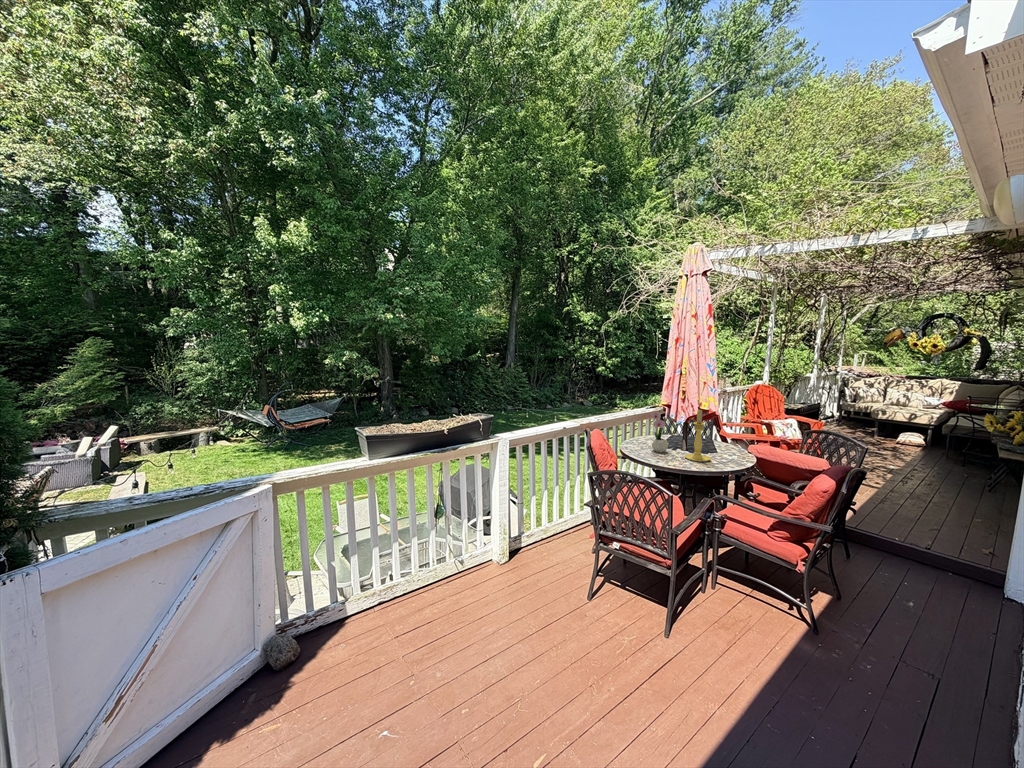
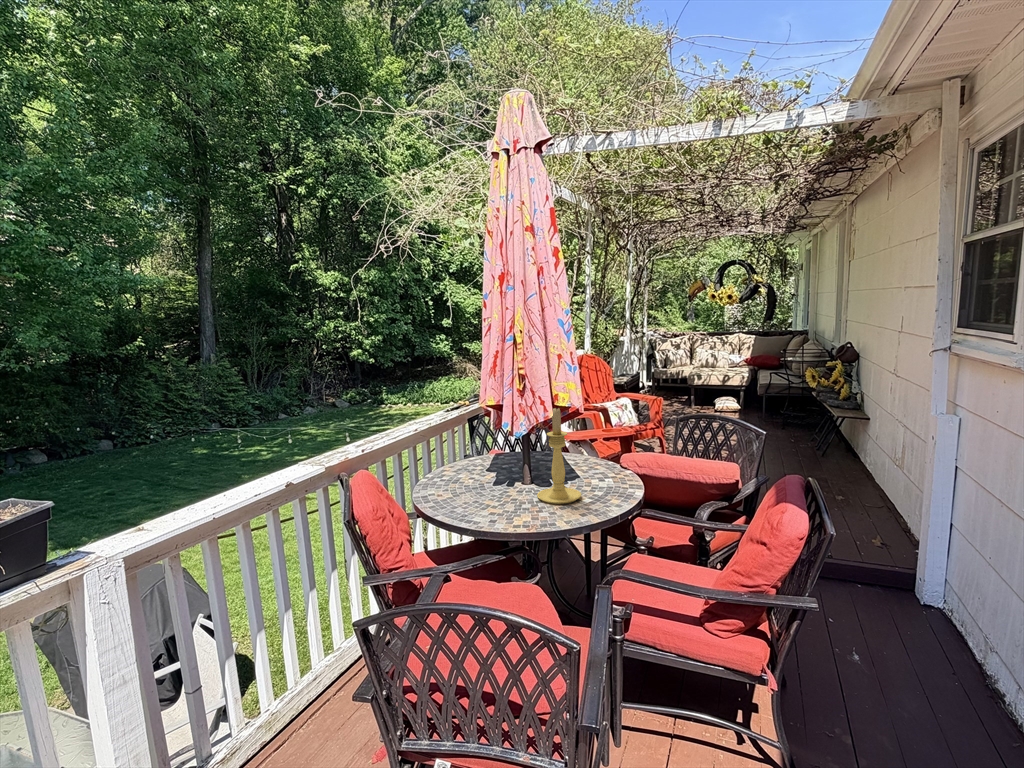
flower arrangement: present [651,404,668,453] -> none [471,407,507,497]

